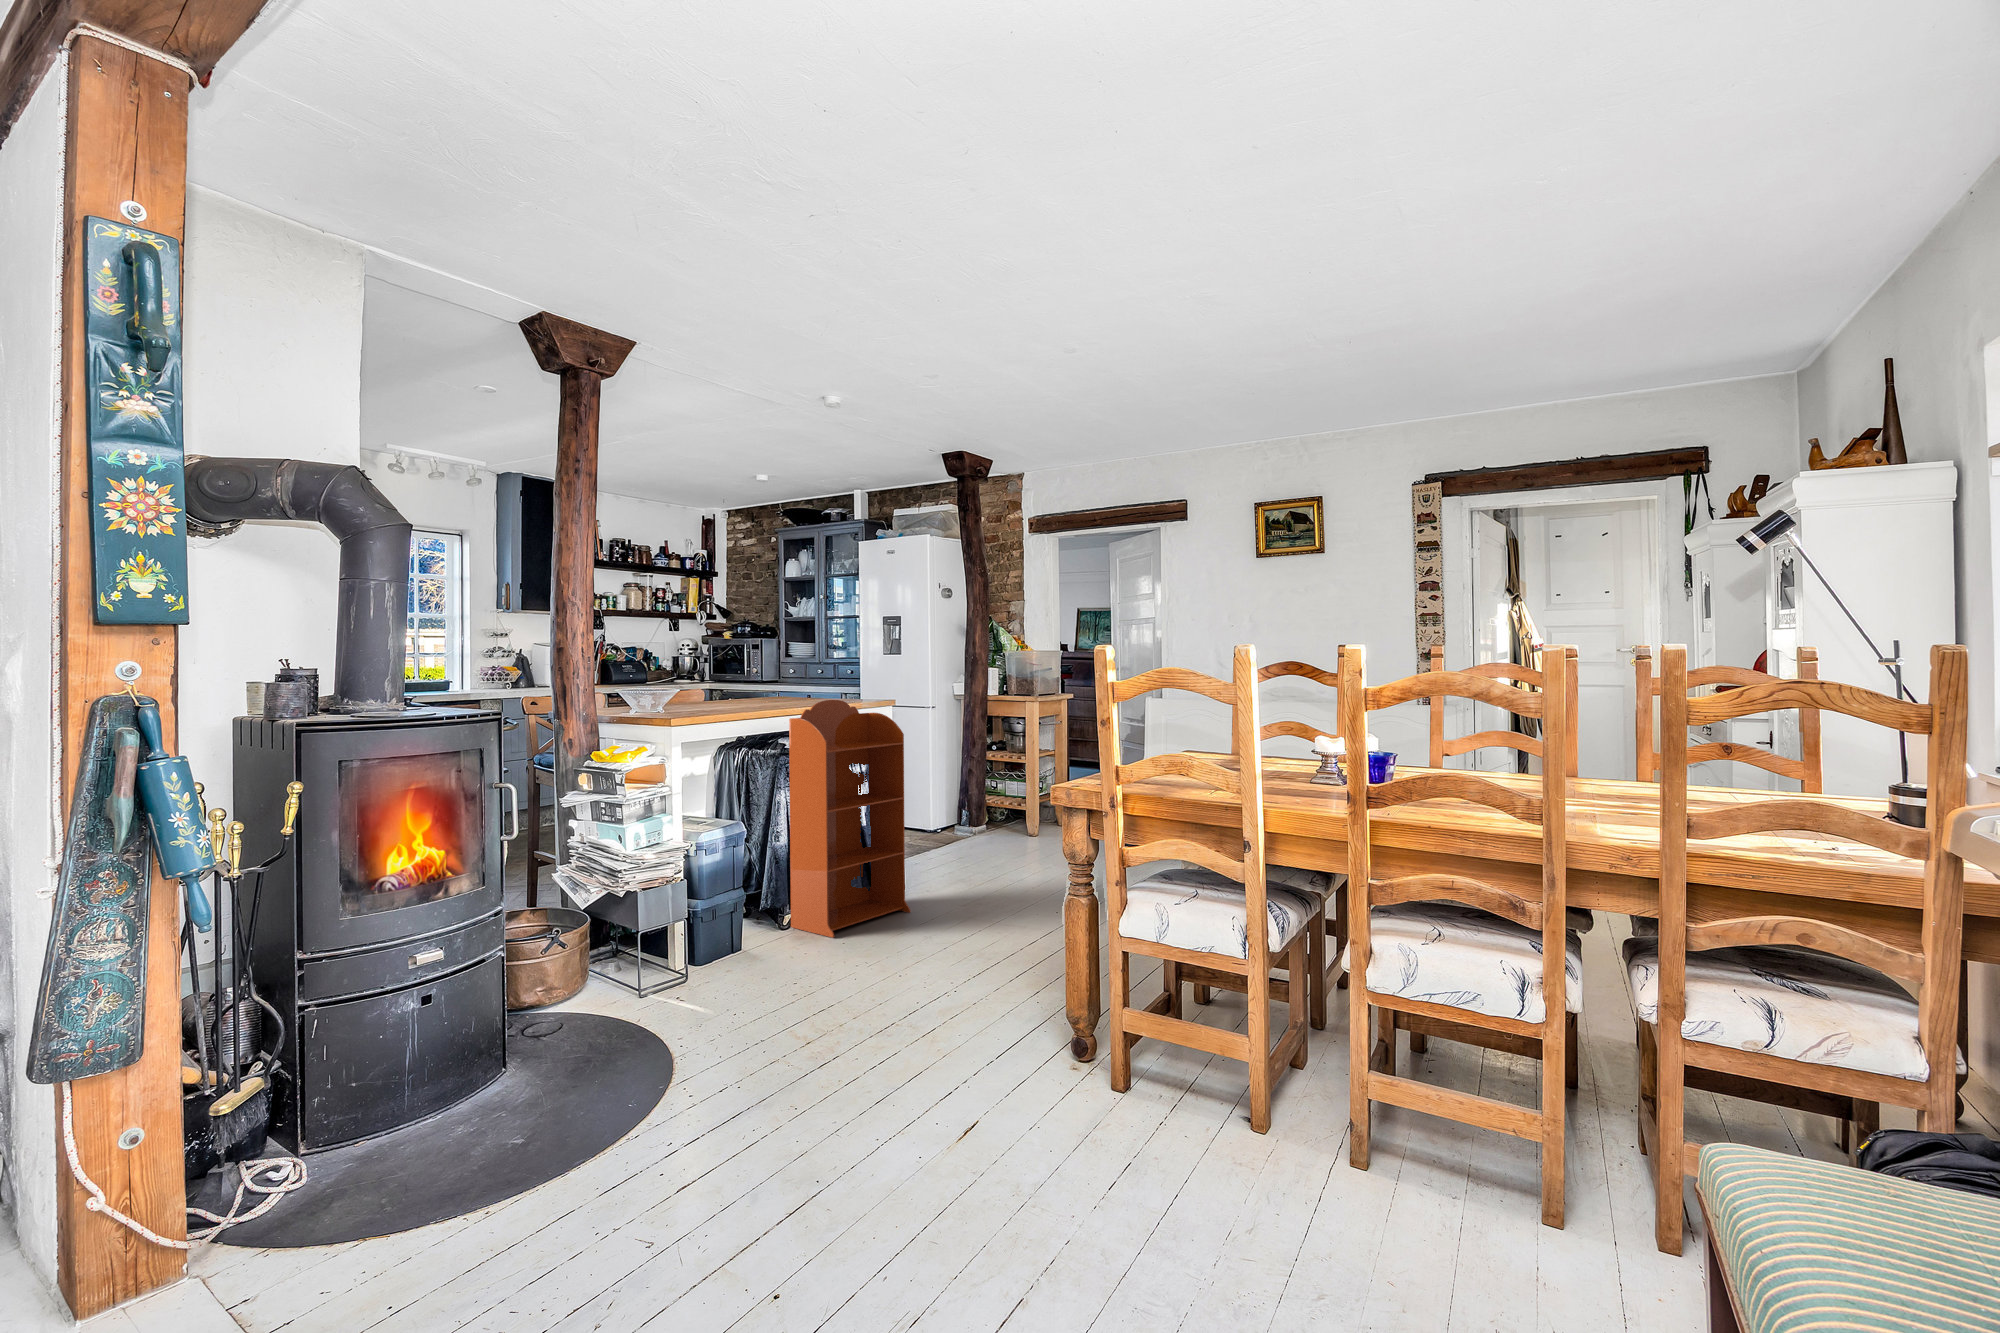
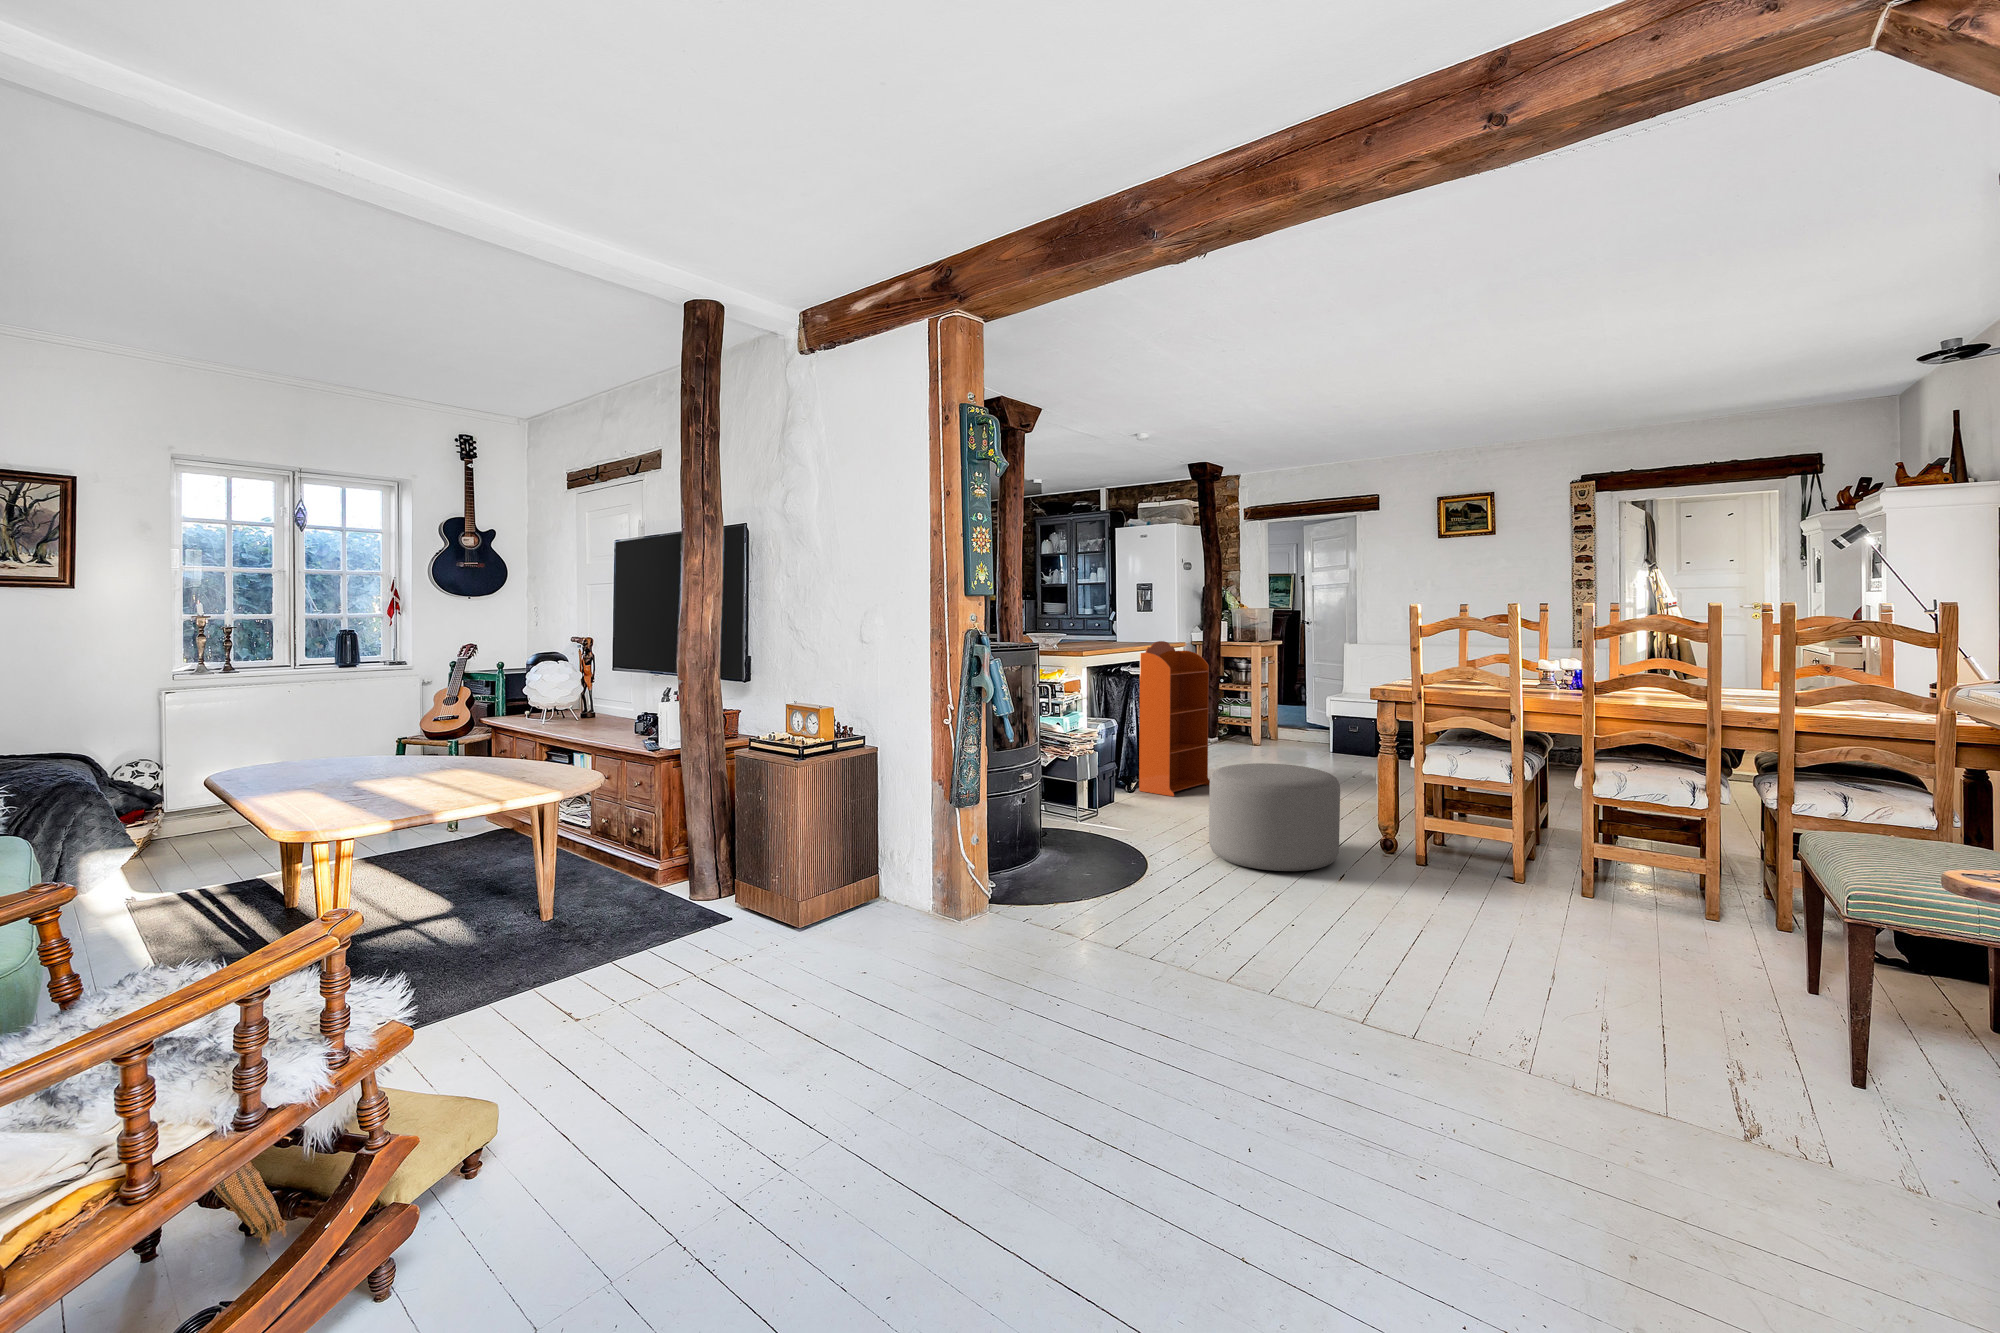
ottoman: none [767,911,983,1124] -> present [1209,763,1340,871]

